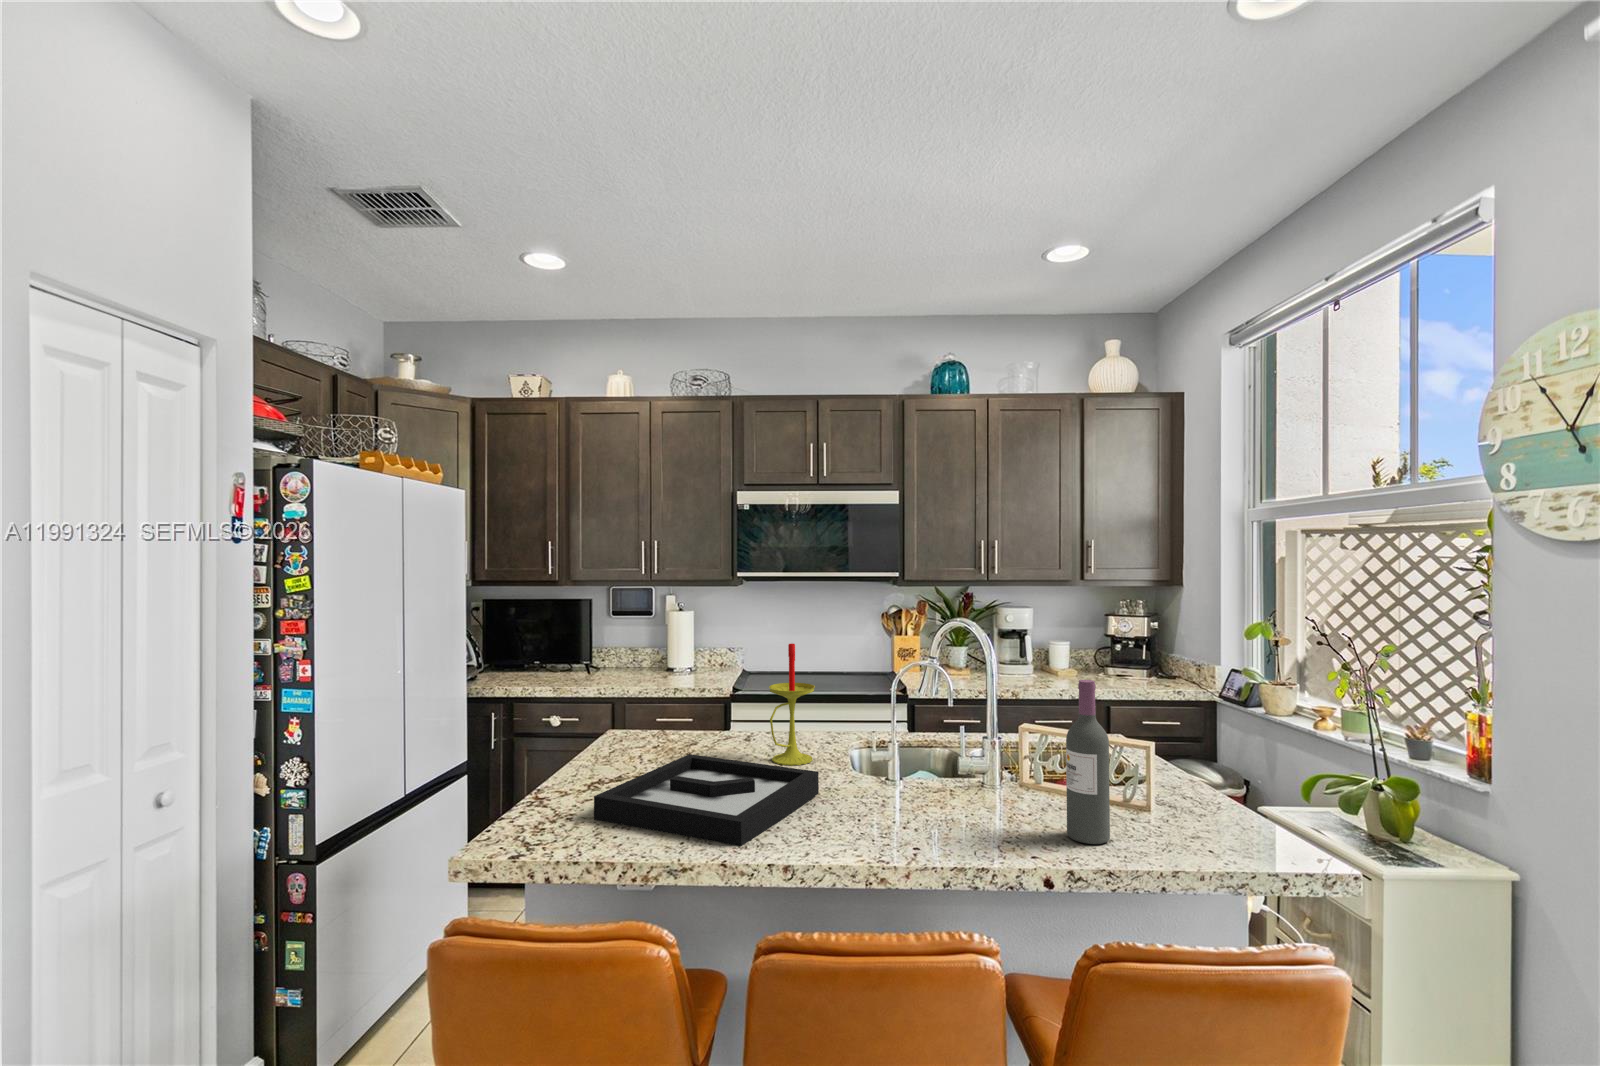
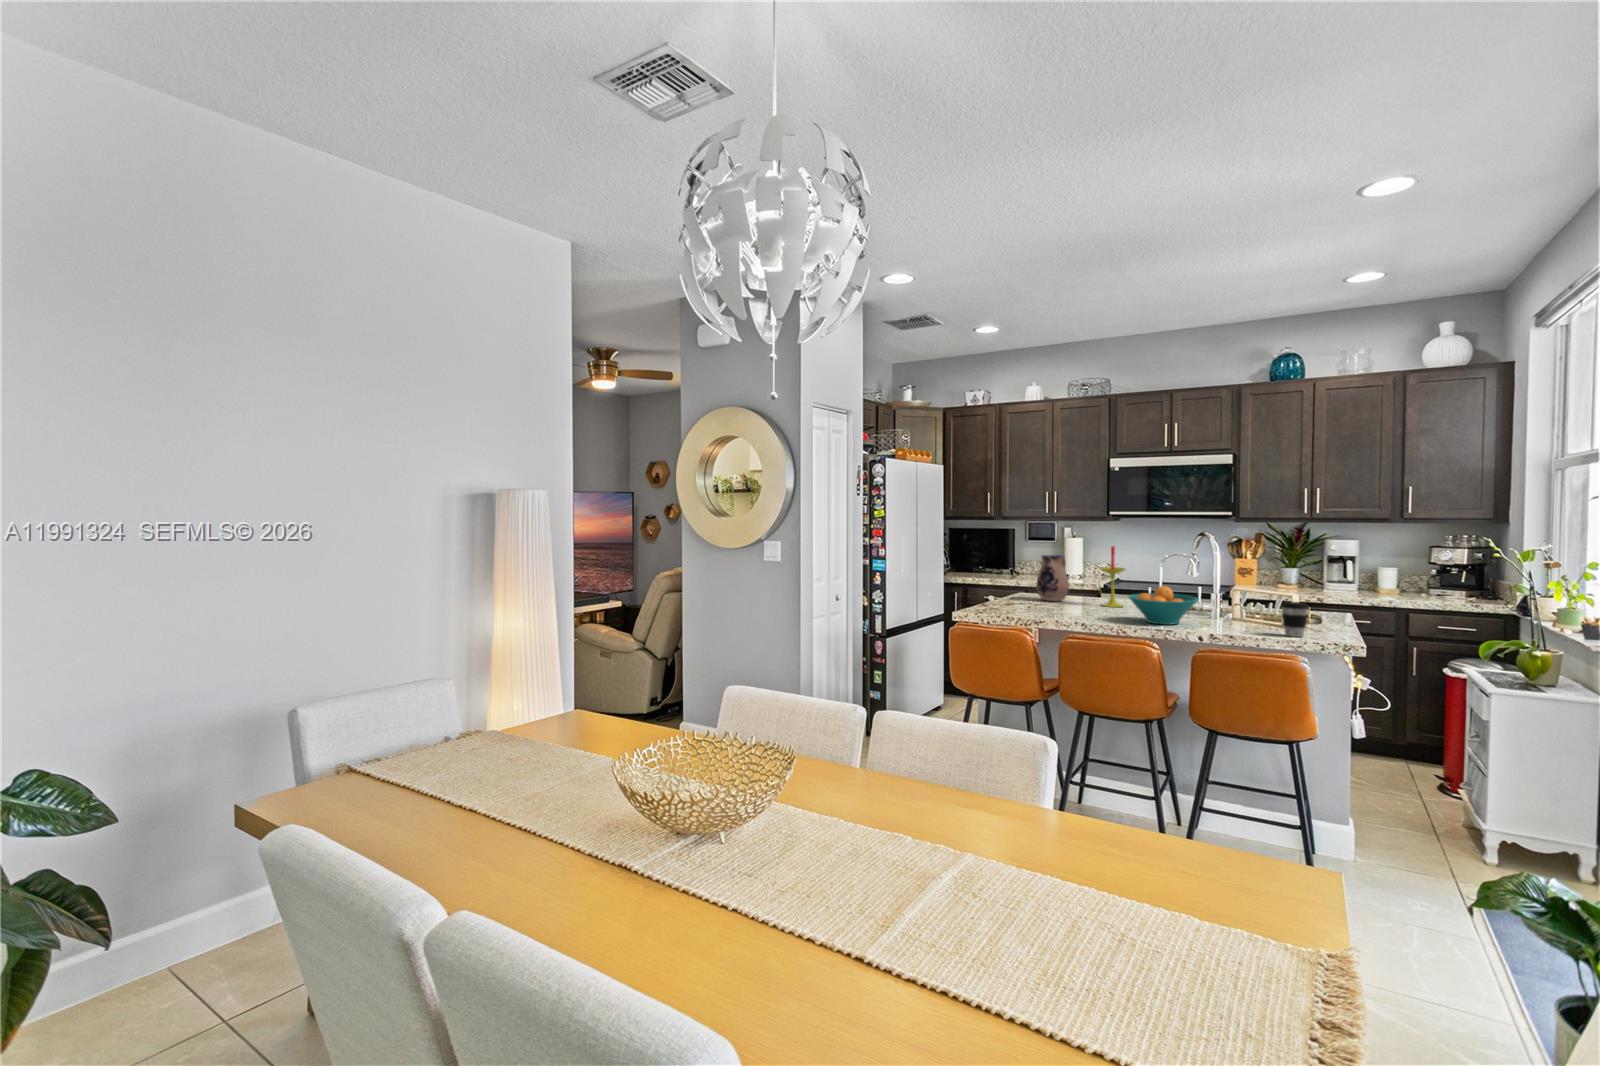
ceramic pitcher: none [645,659,708,756] -> present [1036,555,1069,602]
wine bottle: present [1066,680,1110,844] -> none [1225,557,1247,631]
fruit bowl: none [865,744,1007,837] -> present [1129,586,1198,625]
decorative tray: present [594,754,819,846] -> none [1008,595,1115,620]
coffee cup: none [1177,770,1233,852] -> present [1281,602,1309,637]

